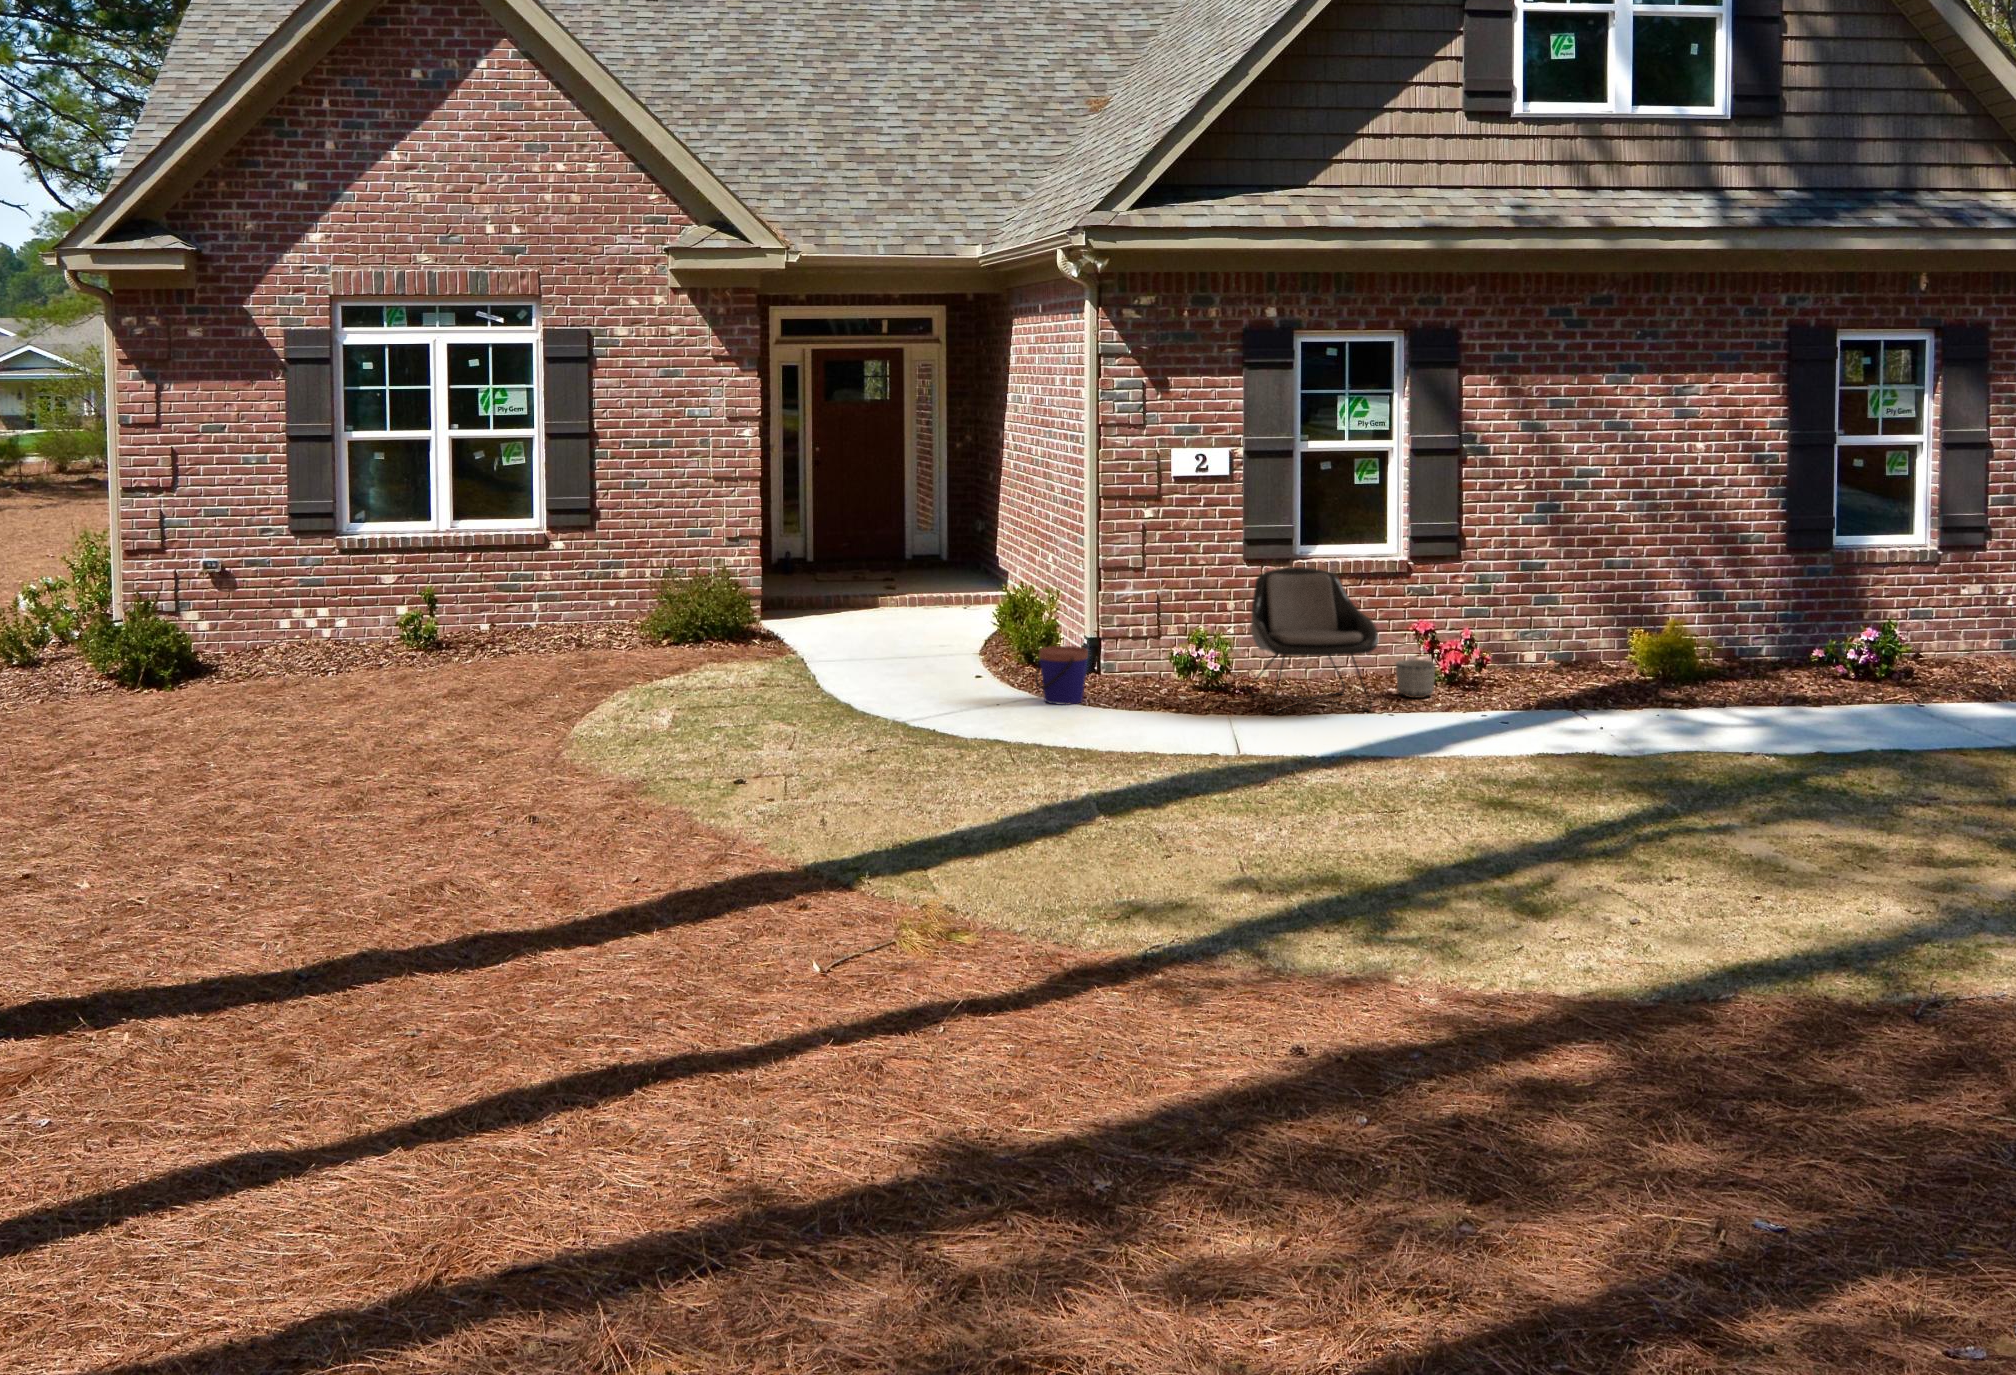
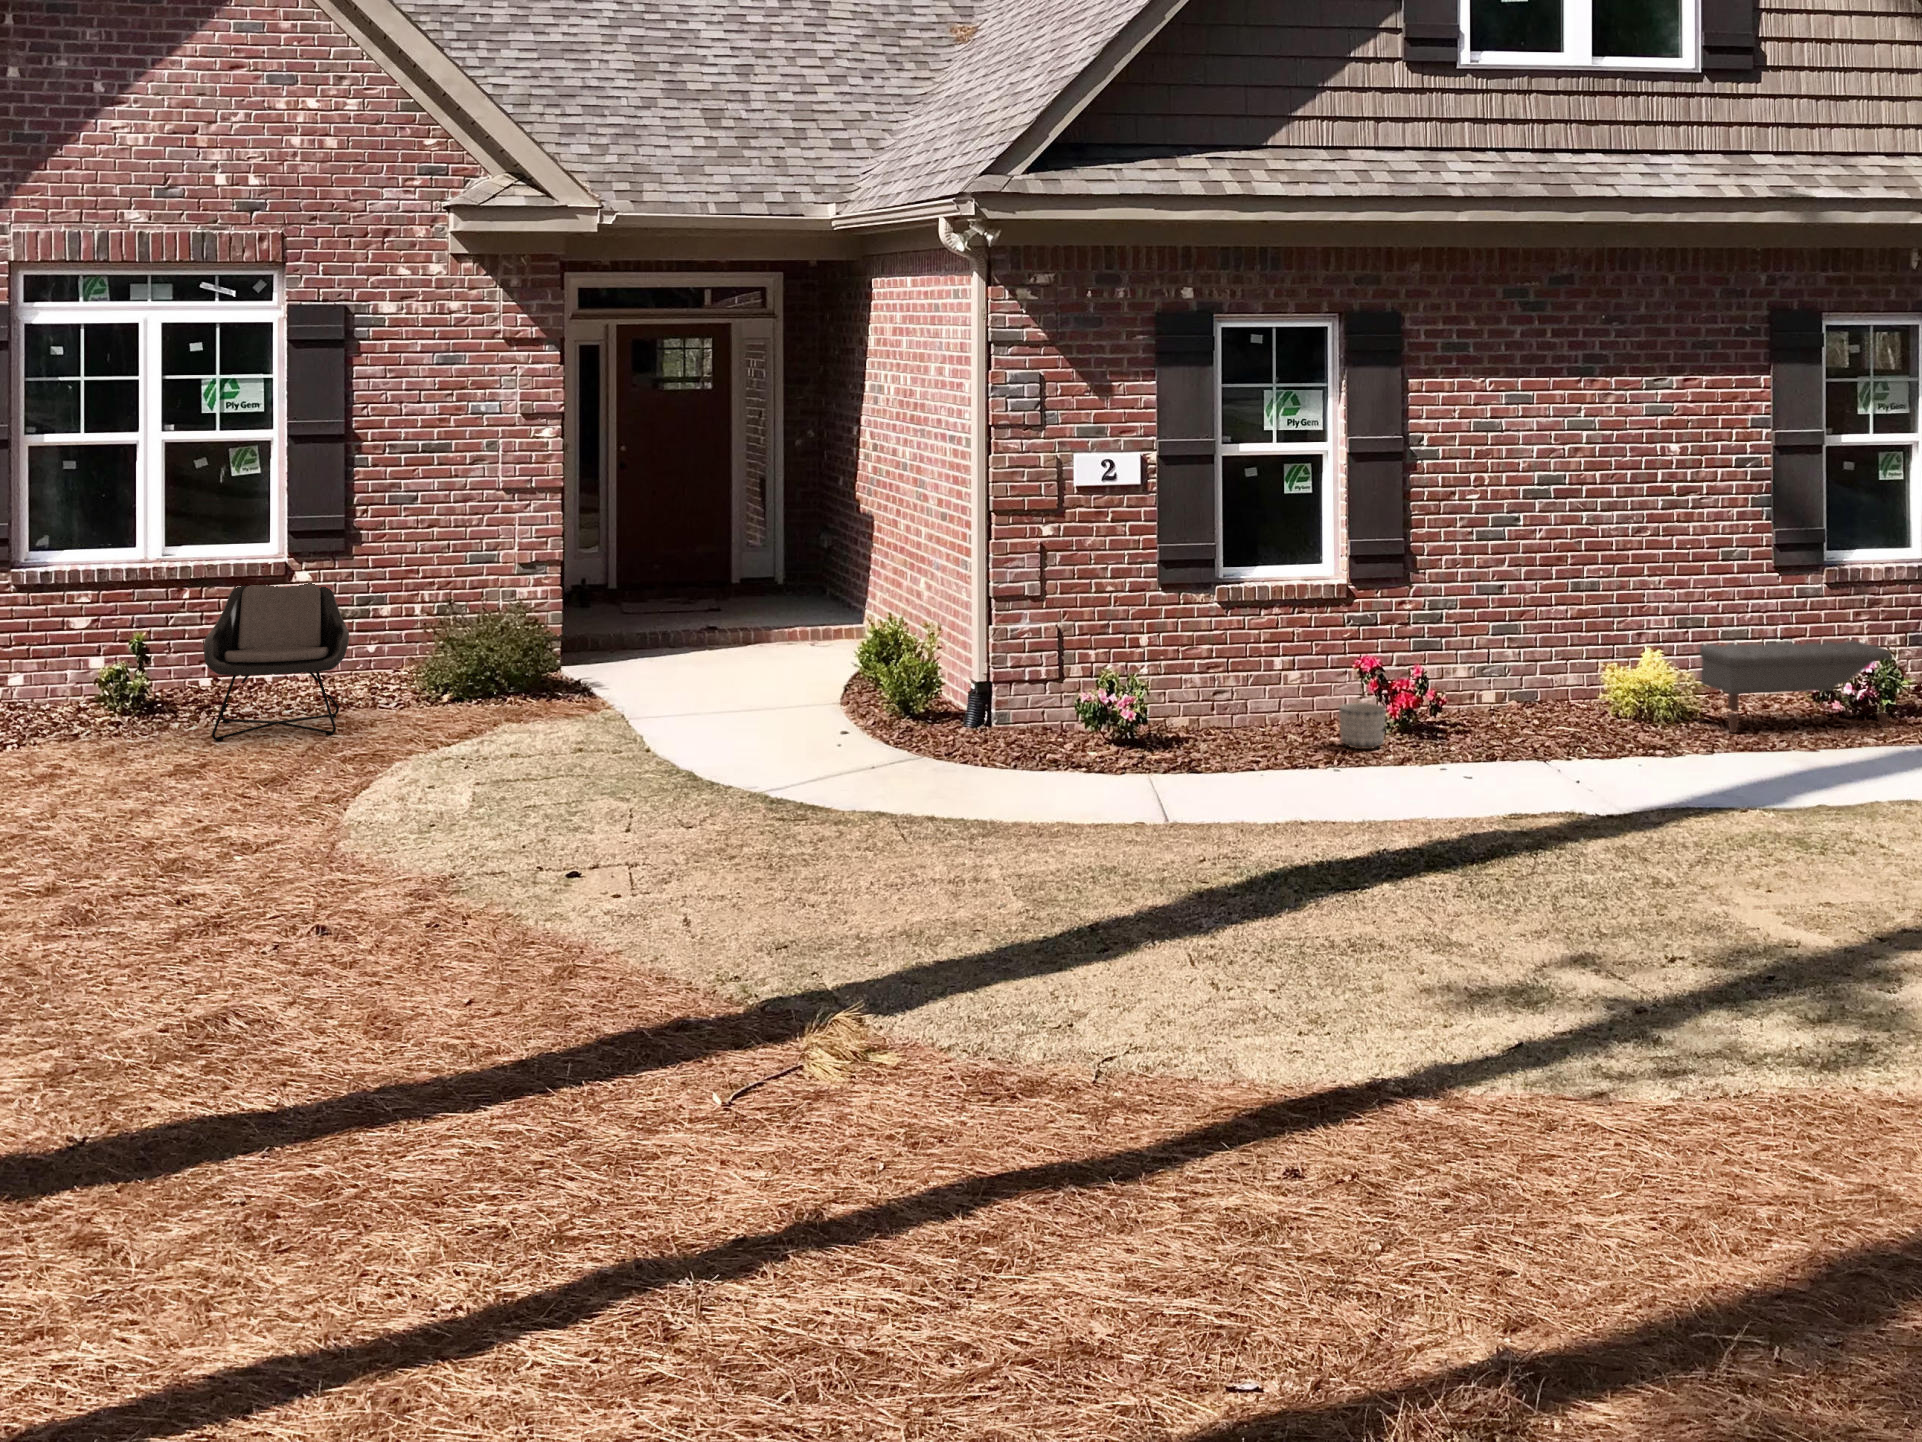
lounge chair: present [1248,567,1379,714] -> present [204,583,349,742]
bench: none [1716,613,1890,690] -> present [1699,641,1892,733]
bucket: present [1035,646,1088,705] -> none [911,693,976,766]

